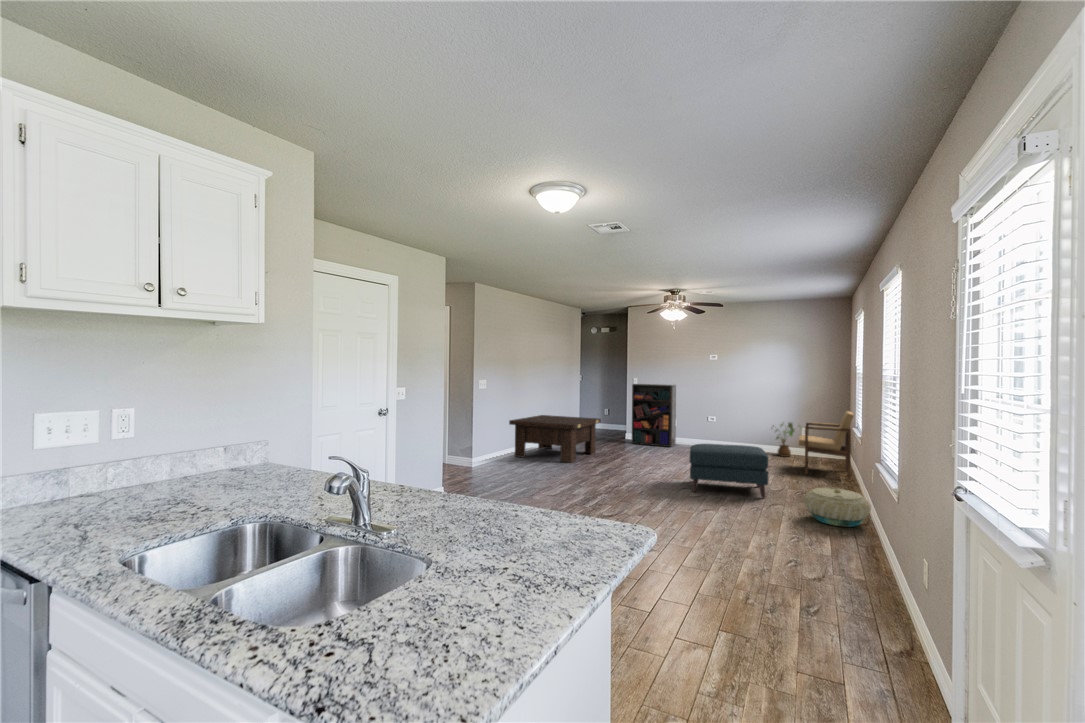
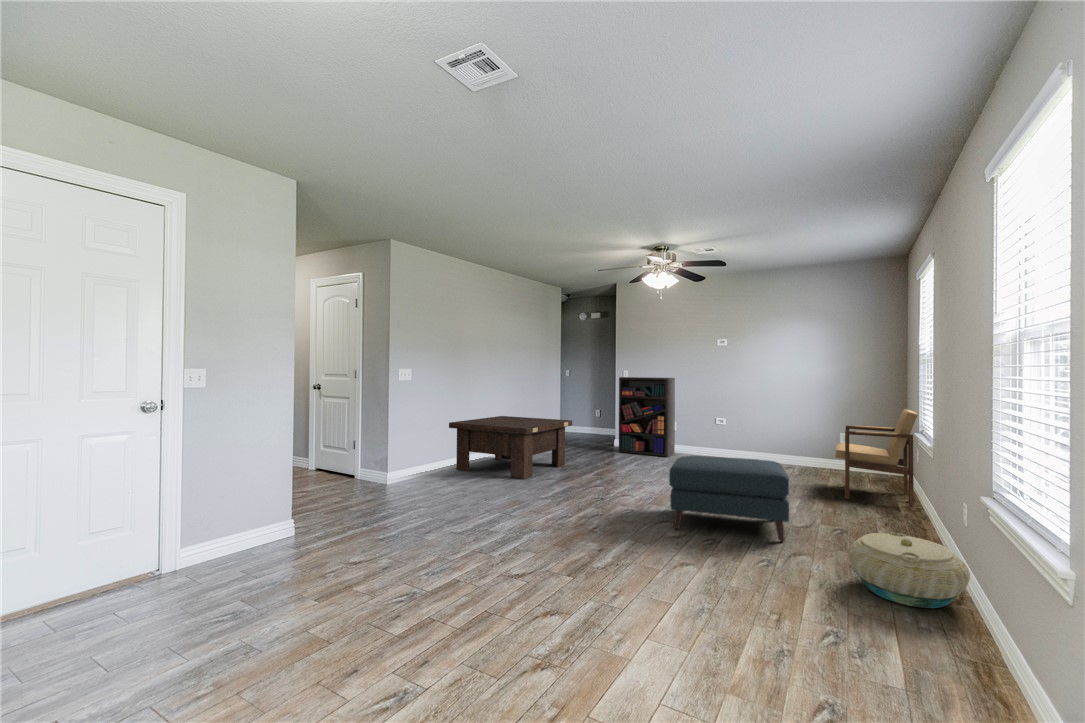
house plant: present [773,422,801,457] -> none [797,424,840,471]

